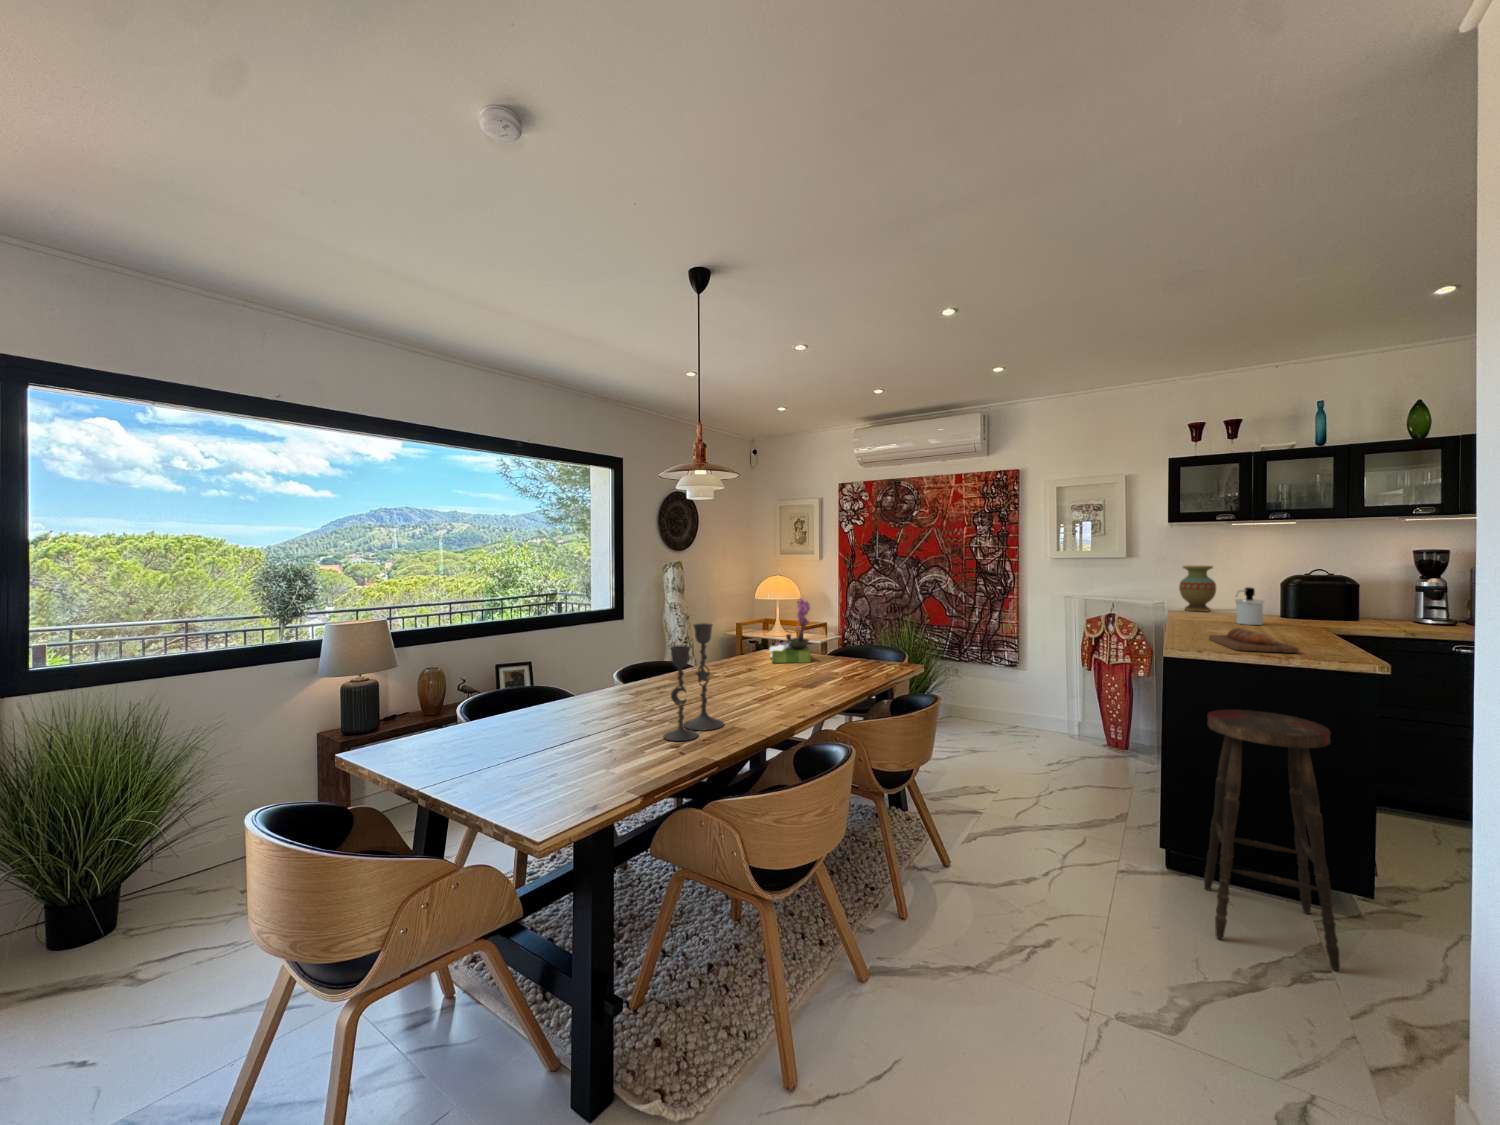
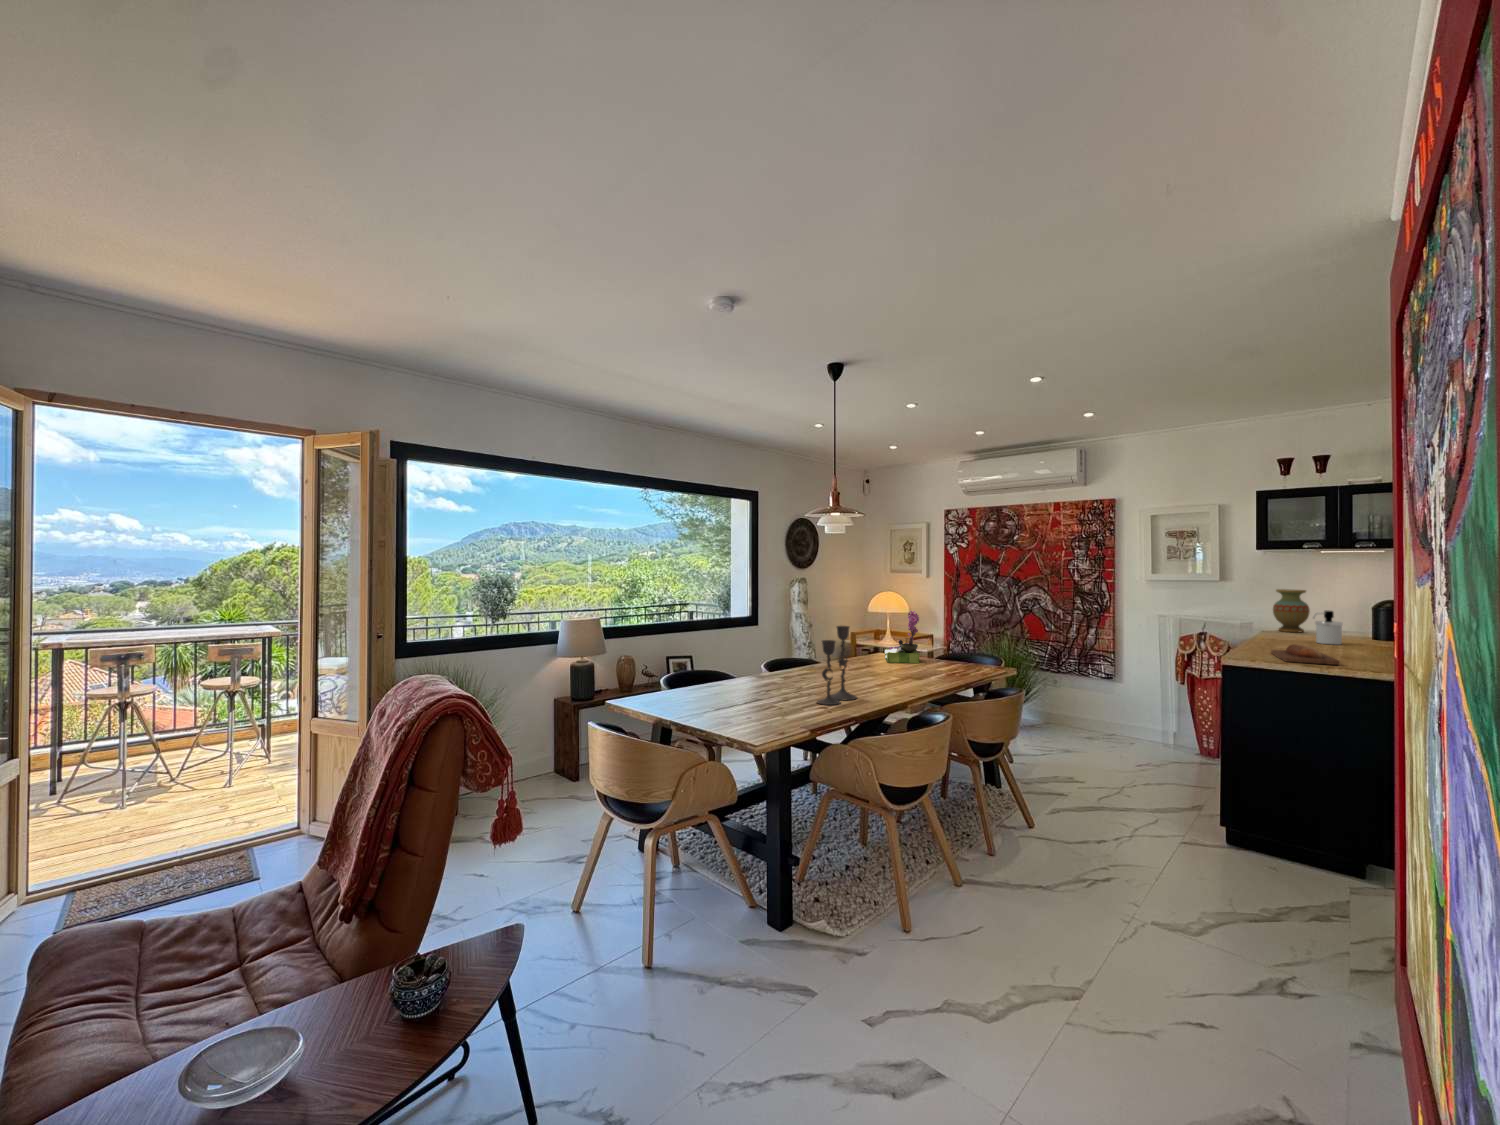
bar stool: present [1204,710,1340,970] -> none [1251,709,1354,915]

